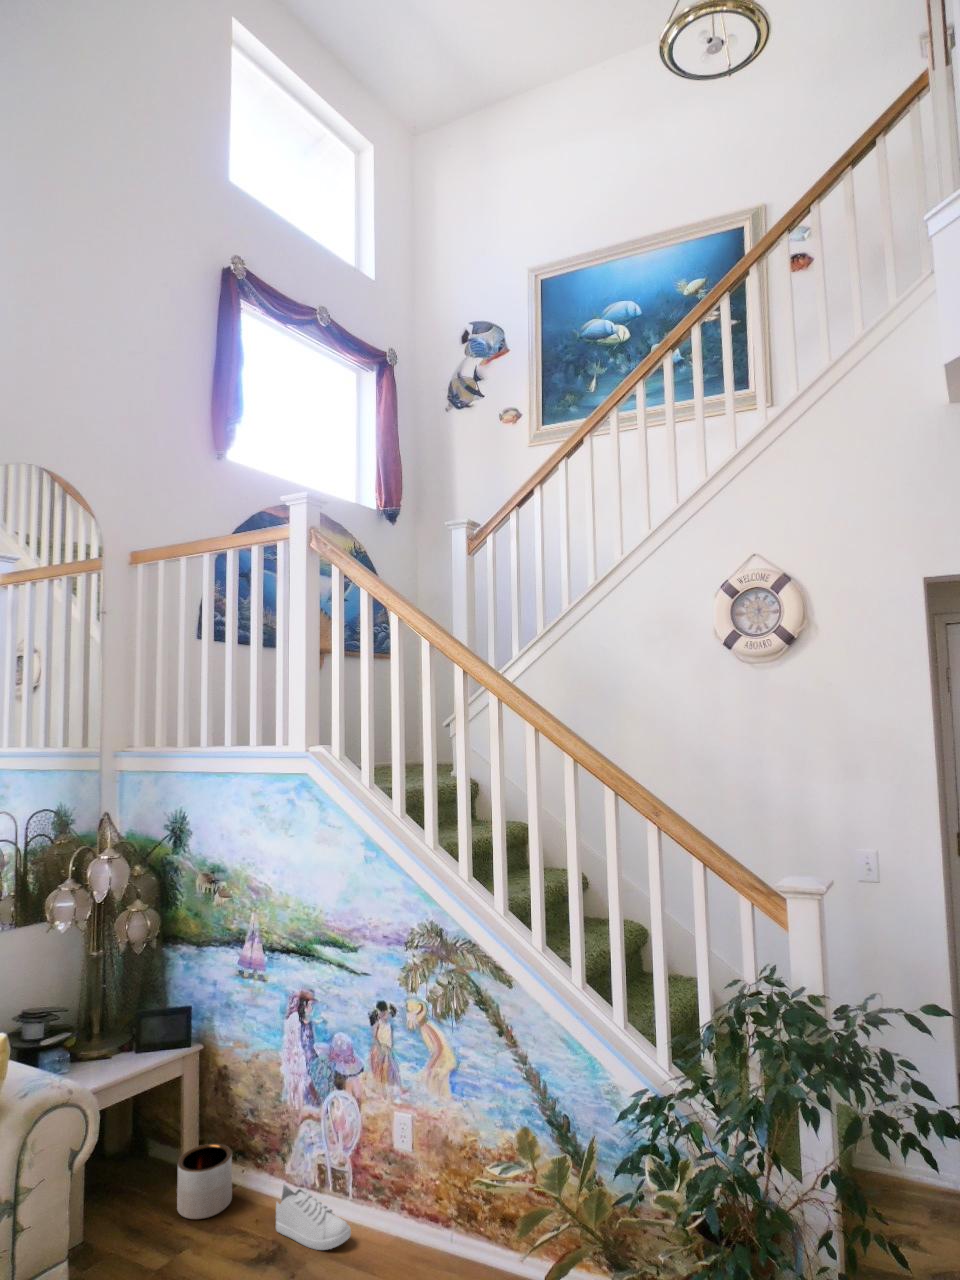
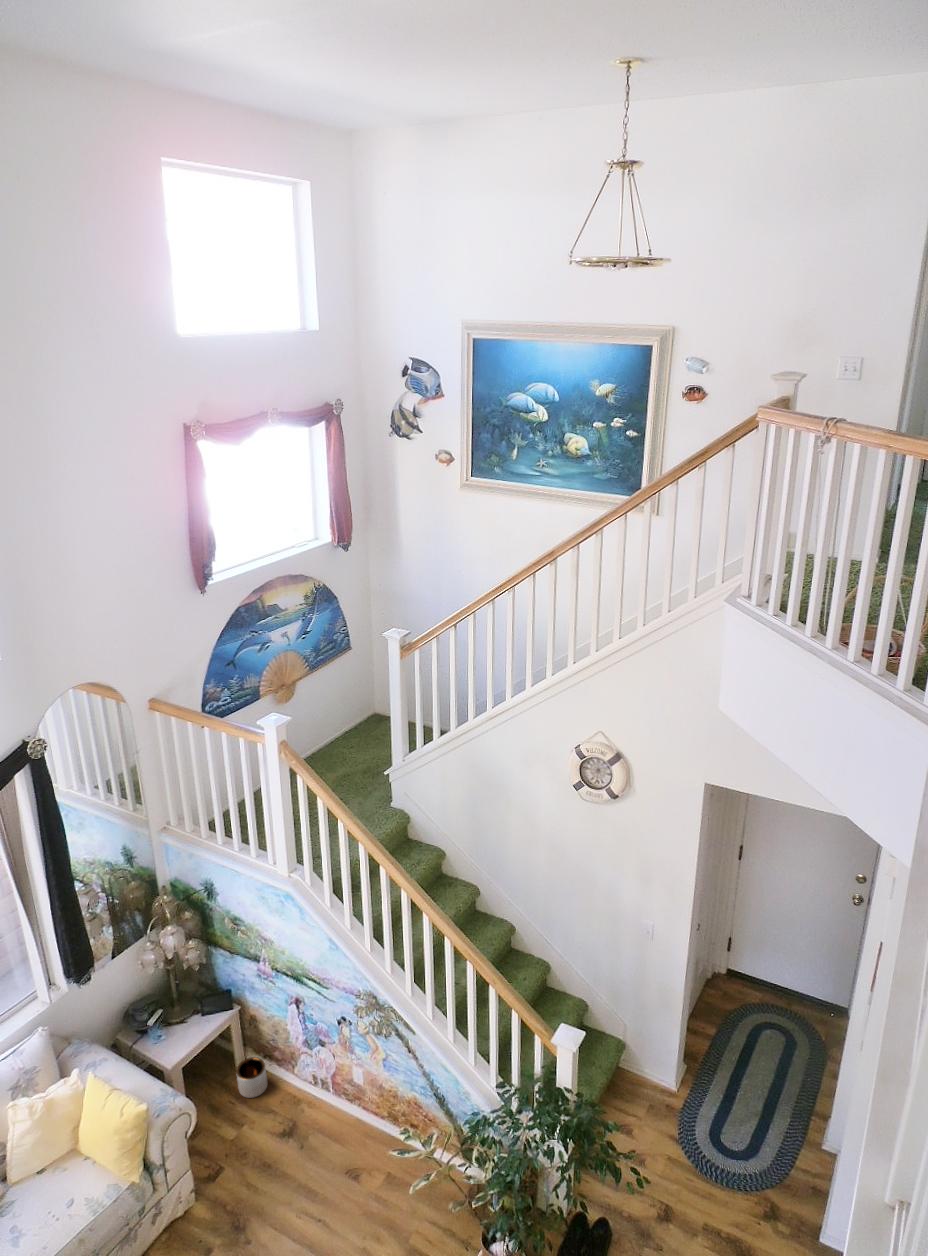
shoe: present [276,1184,351,1250] -> none [293,1085,333,1122]

